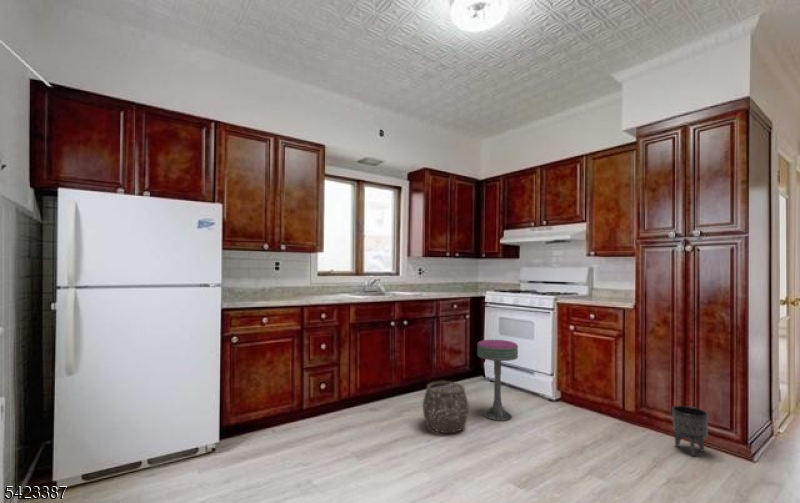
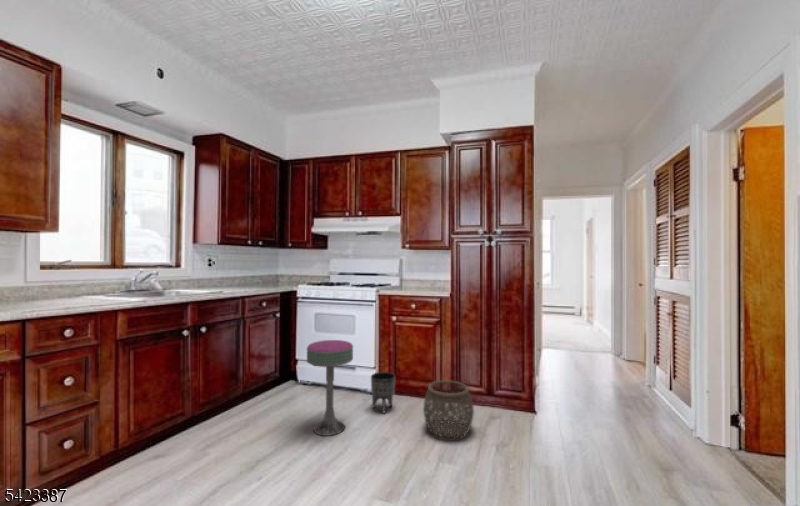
woven basket: present [423,381,469,433] -> present [424,380,474,438]
planter: present [672,406,708,456] -> present [371,372,395,414]

